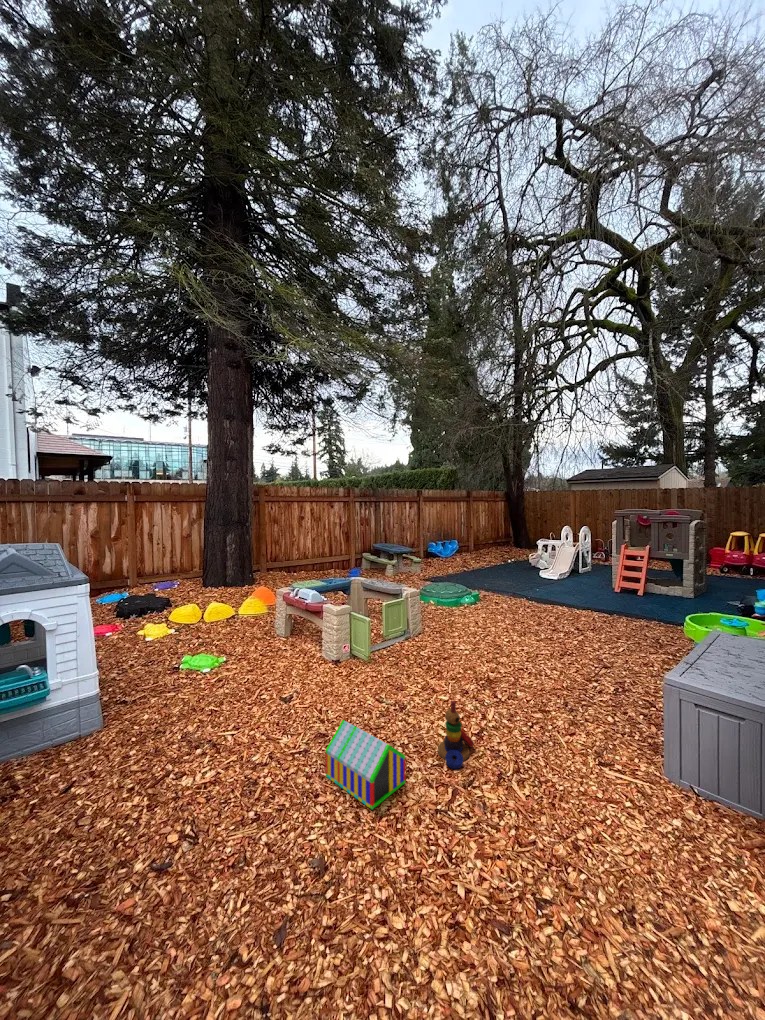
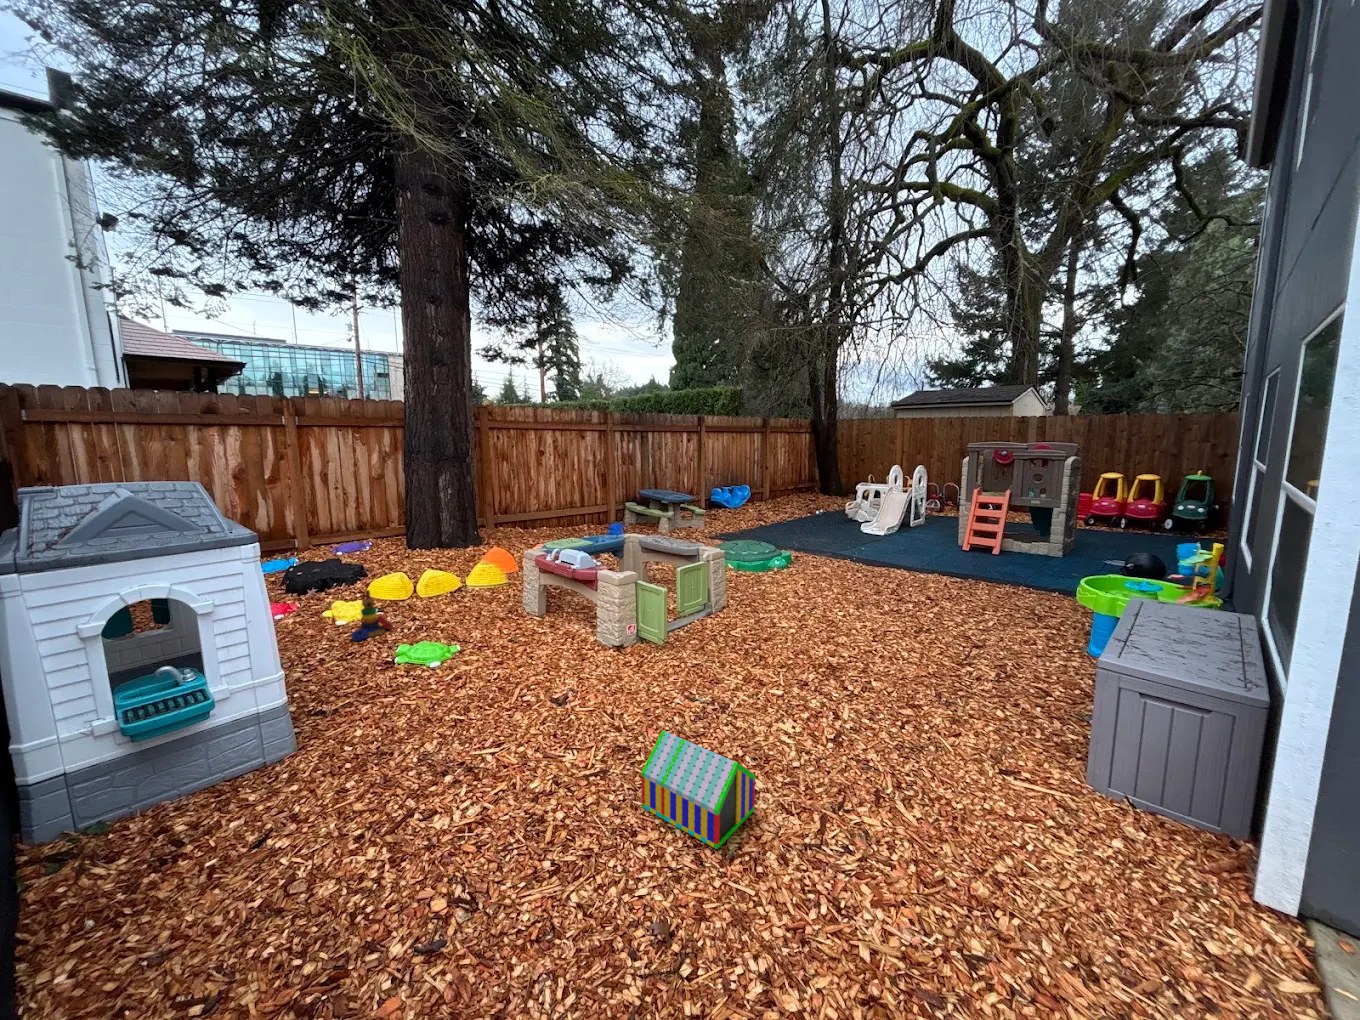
stacking toy: present [438,701,474,769] -> present [351,590,392,641]

